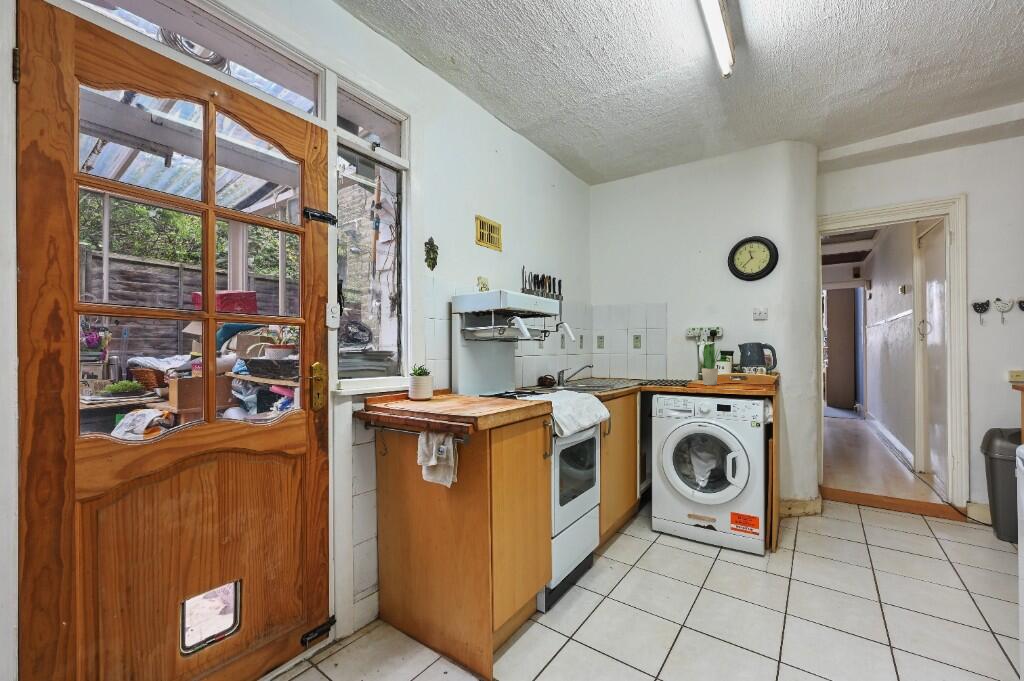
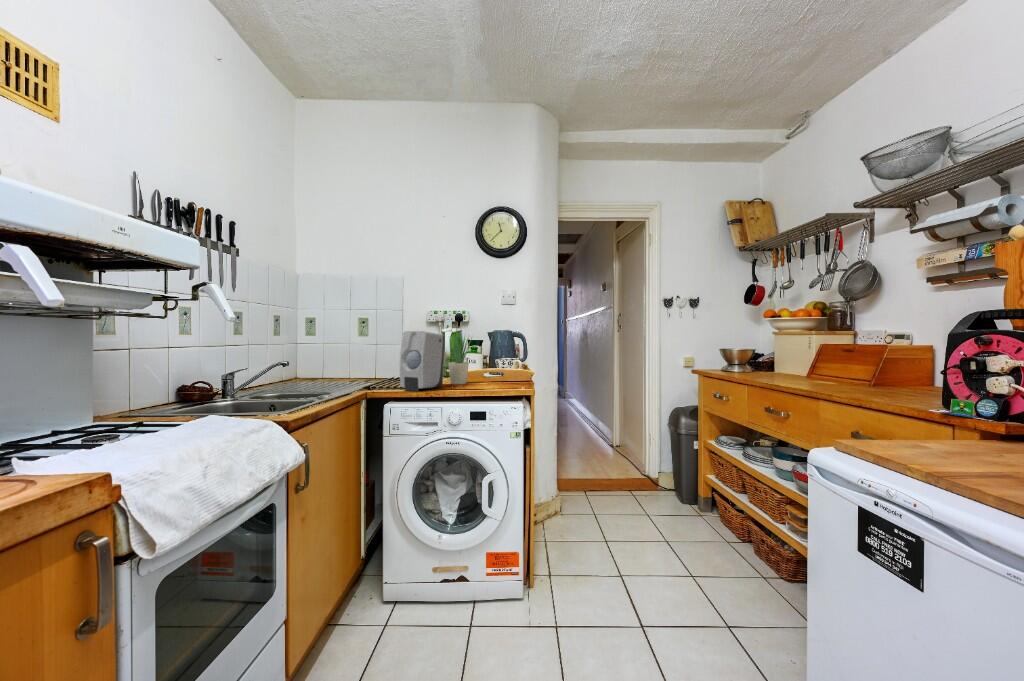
soap dispenser: none [664,345,697,387] -> present [400,331,445,391]

